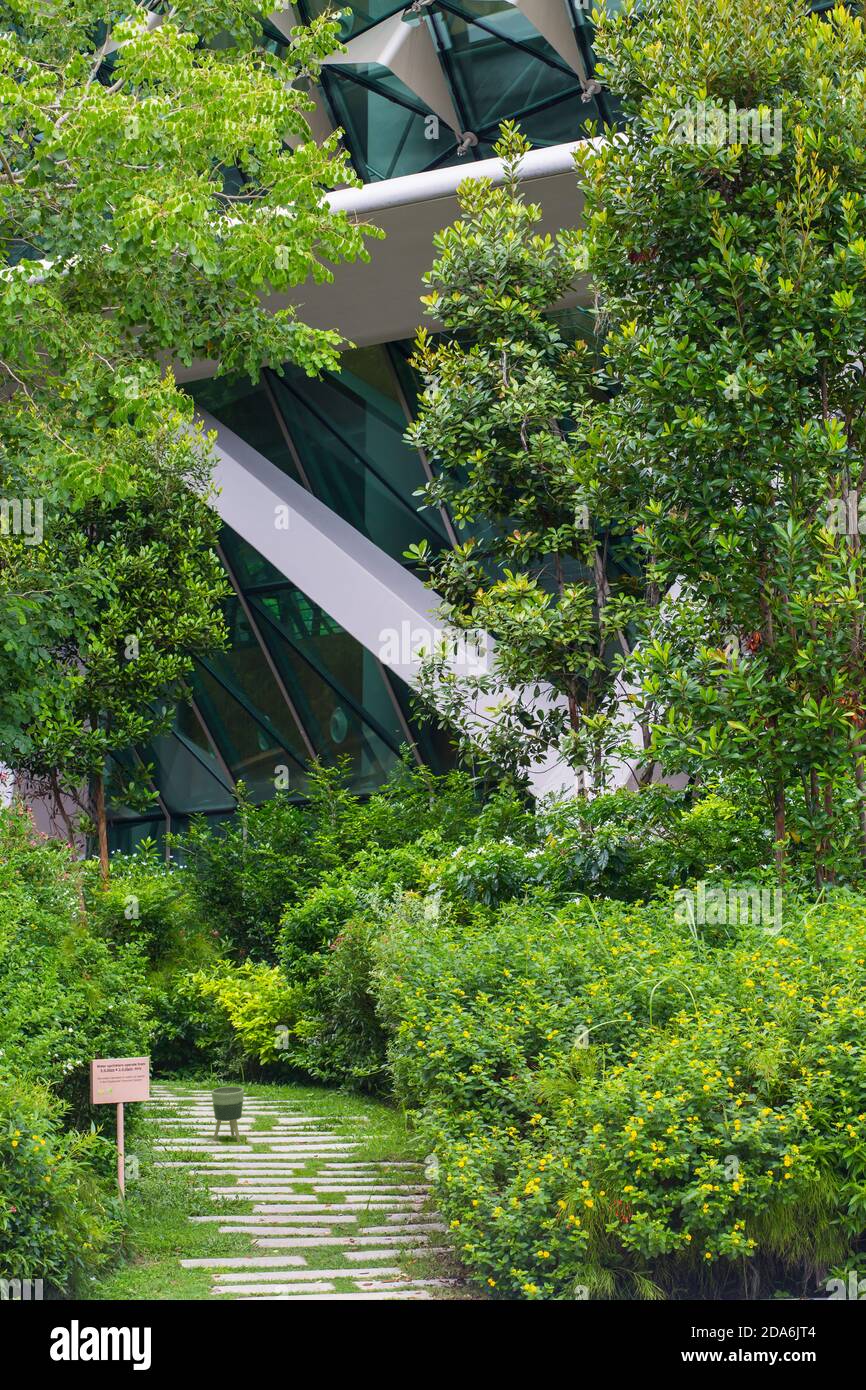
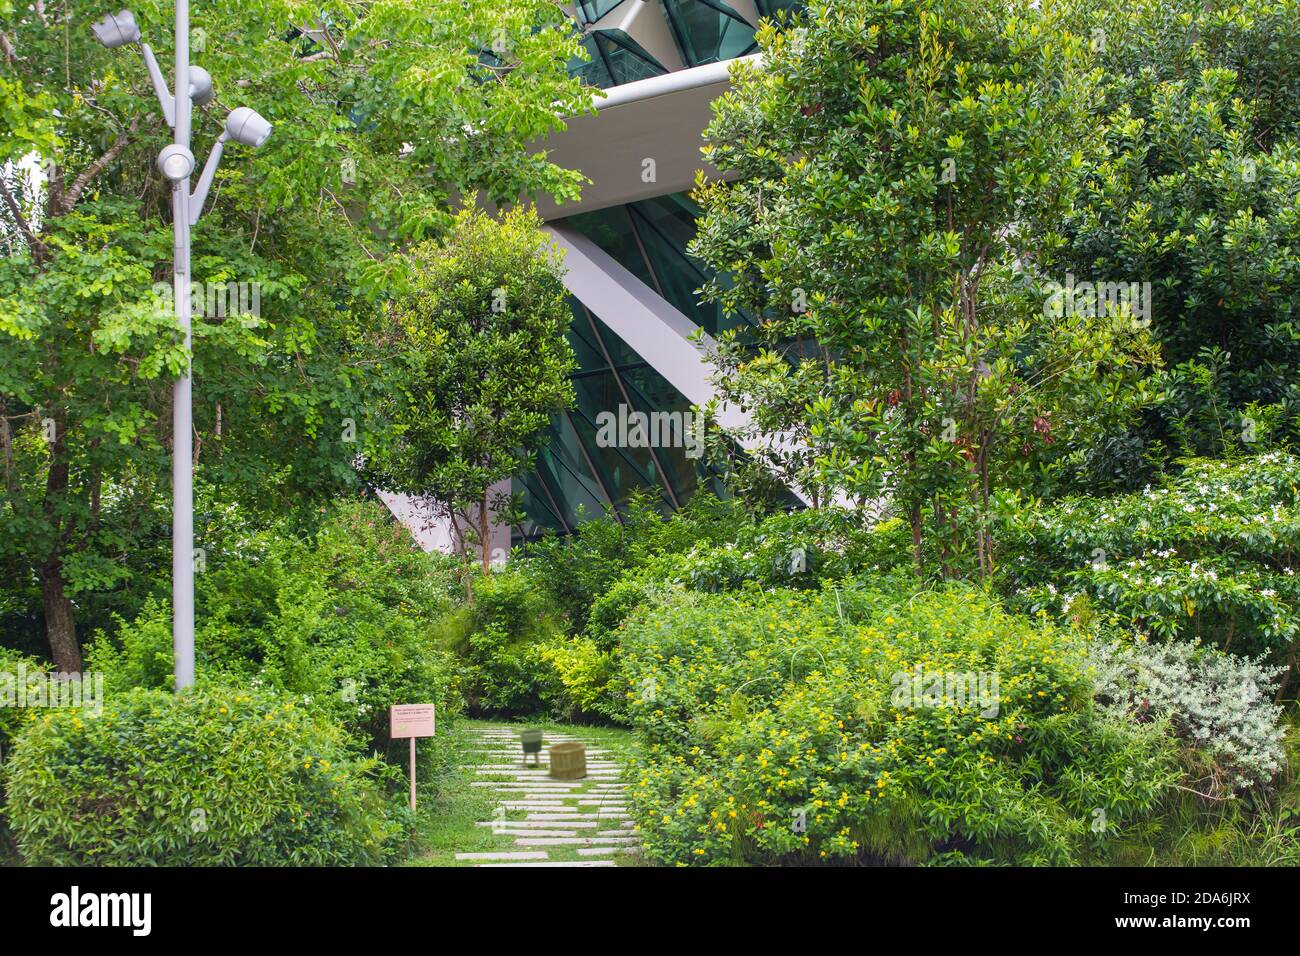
wooden bucket: none [256,1105,310,1159] -> present [548,742,587,780]

